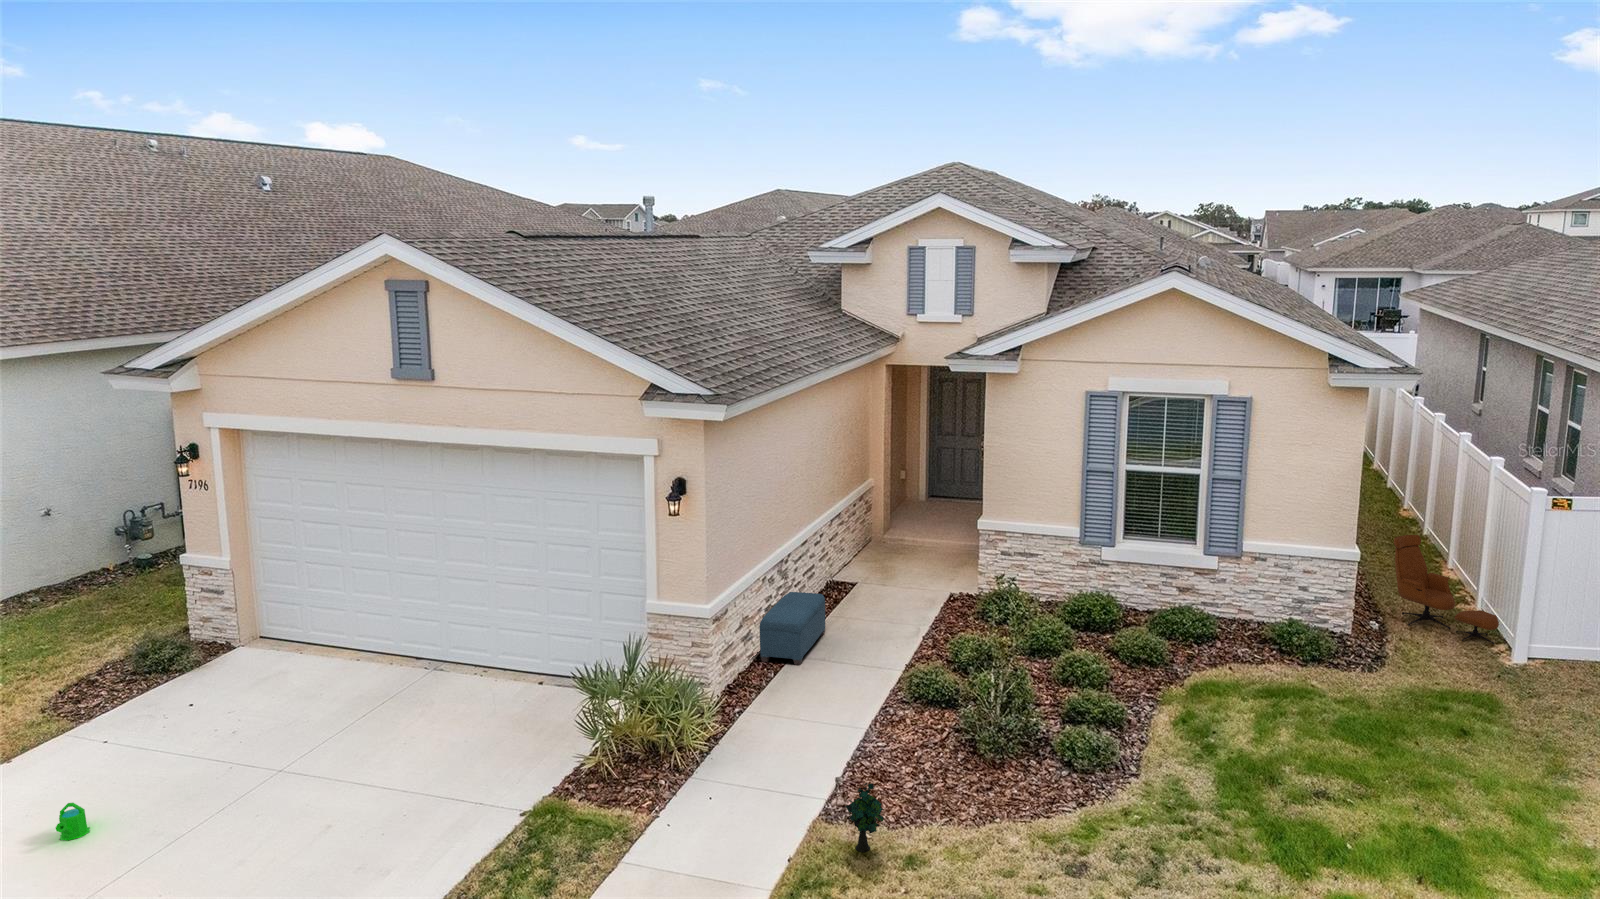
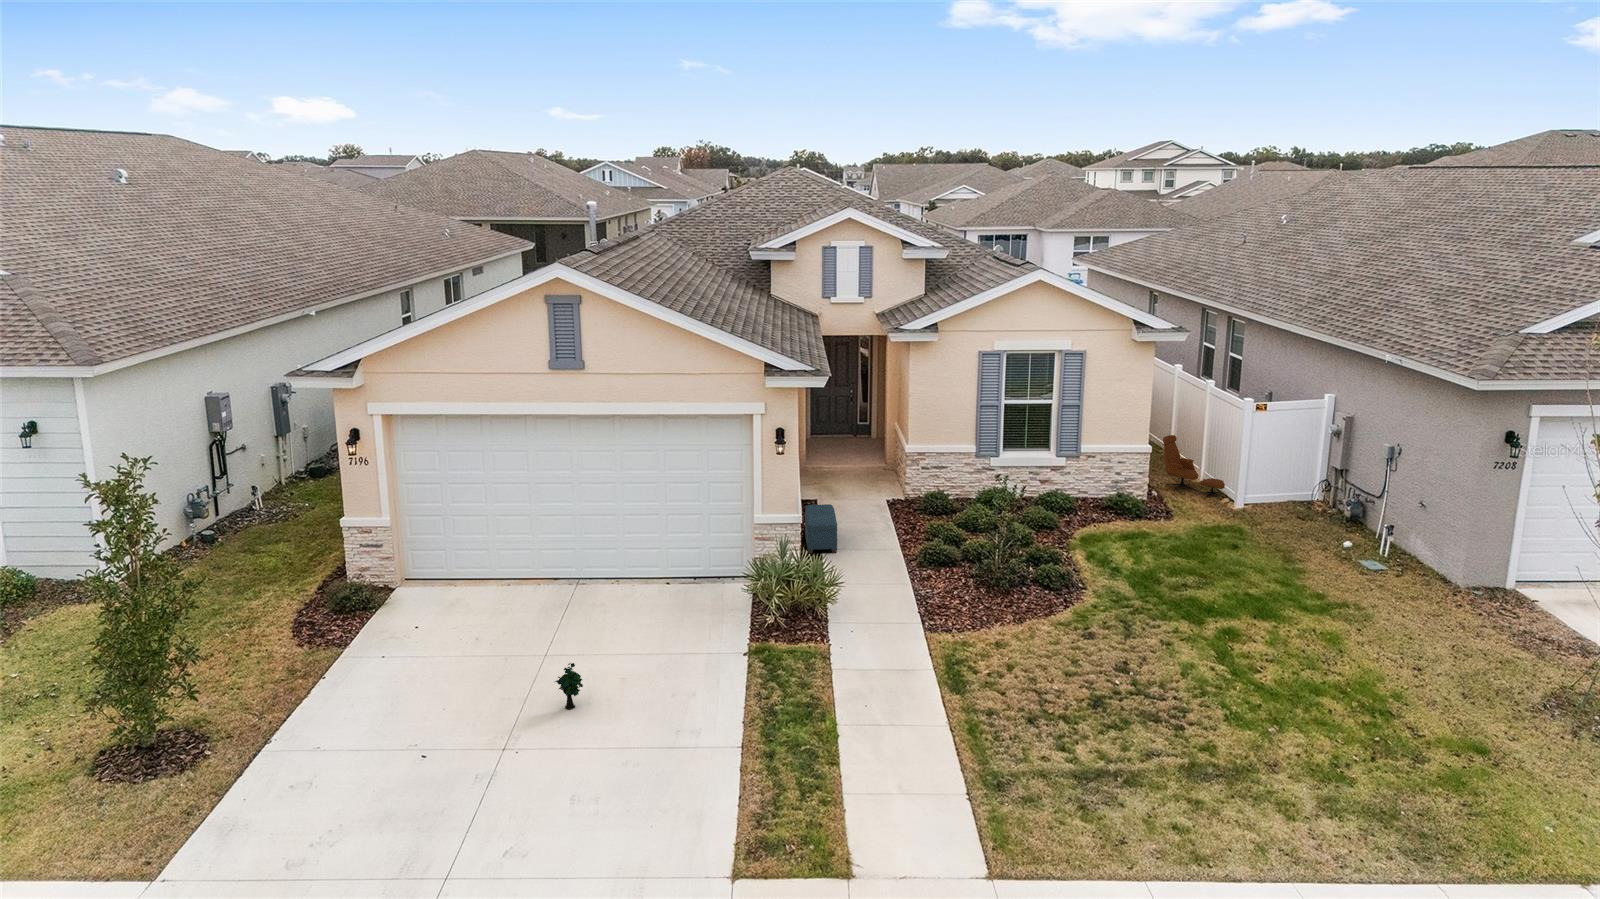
decorative plant: present [844,783,884,852] -> present [555,663,583,710]
watering can: present [56,803,90,841] -> none [442,690,462,716]

